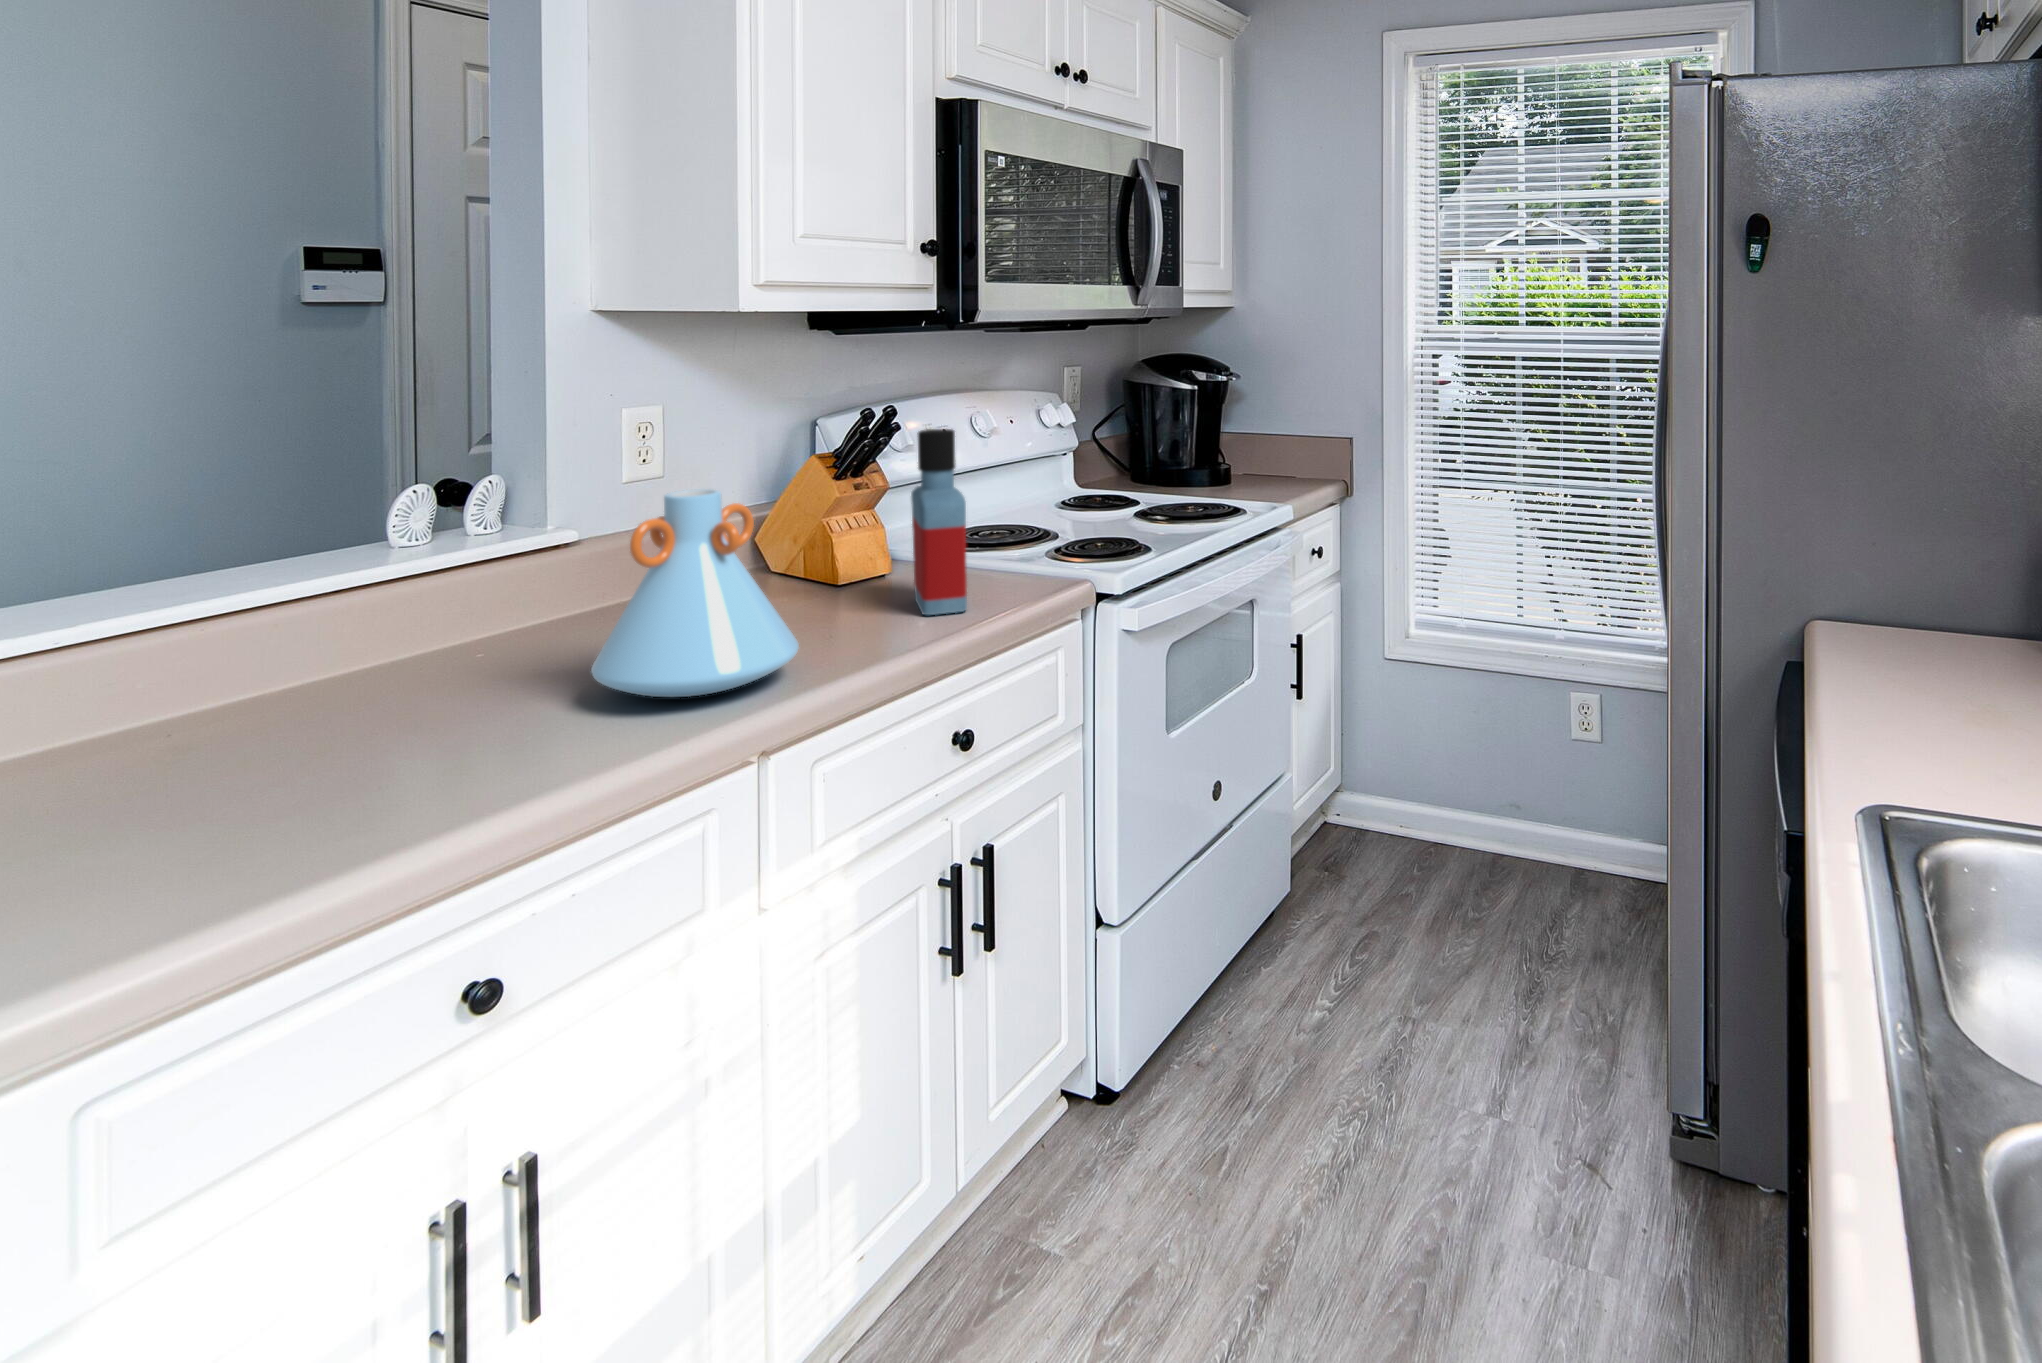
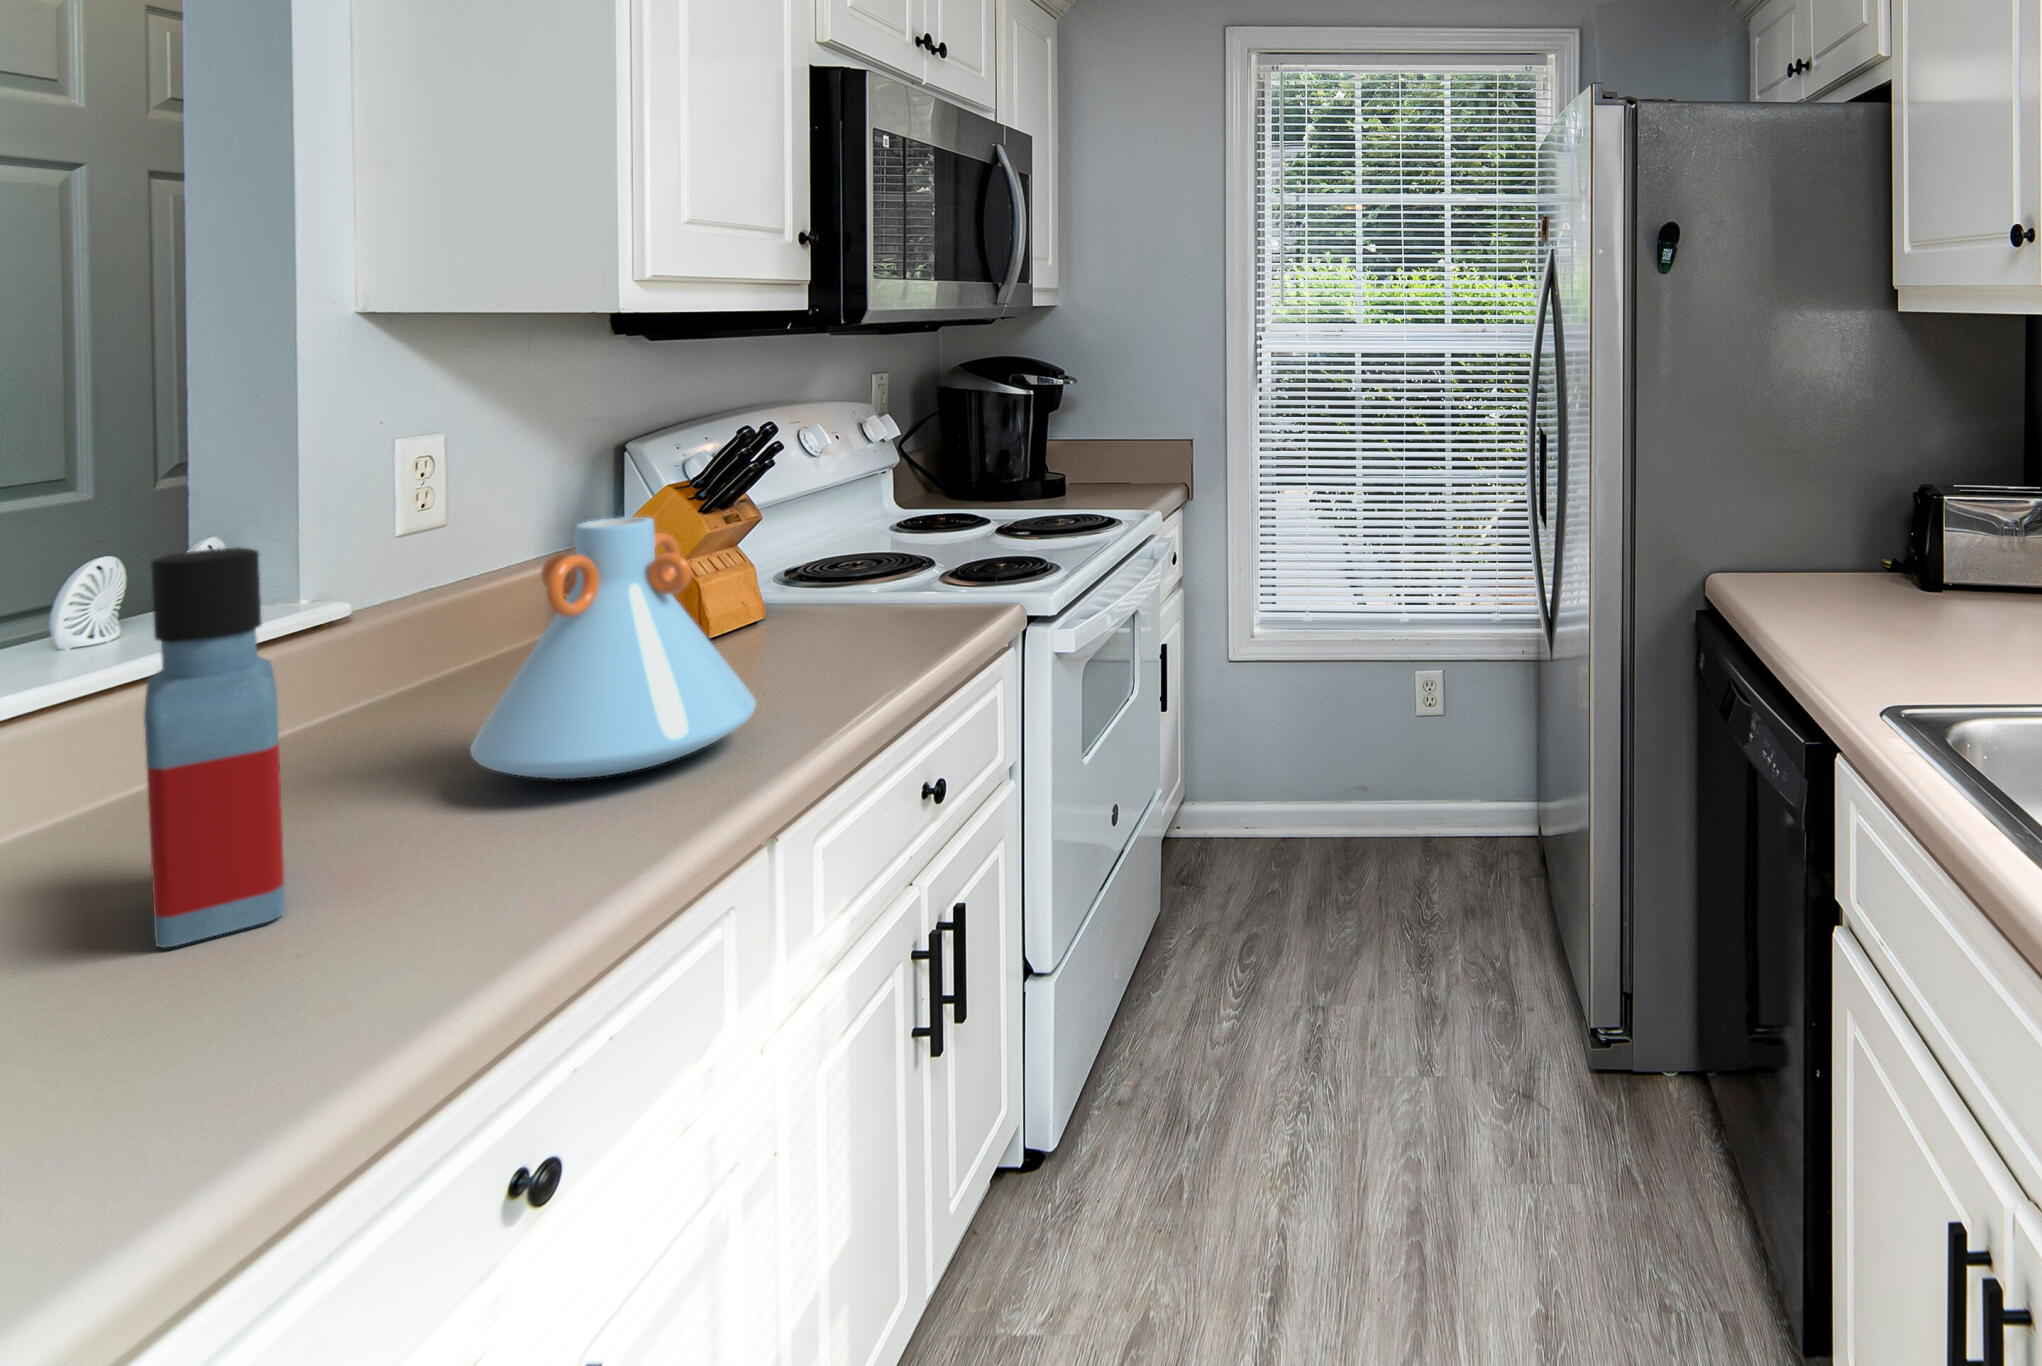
bottle: present [911,429,967,615] -> present [144,547,285,947]

